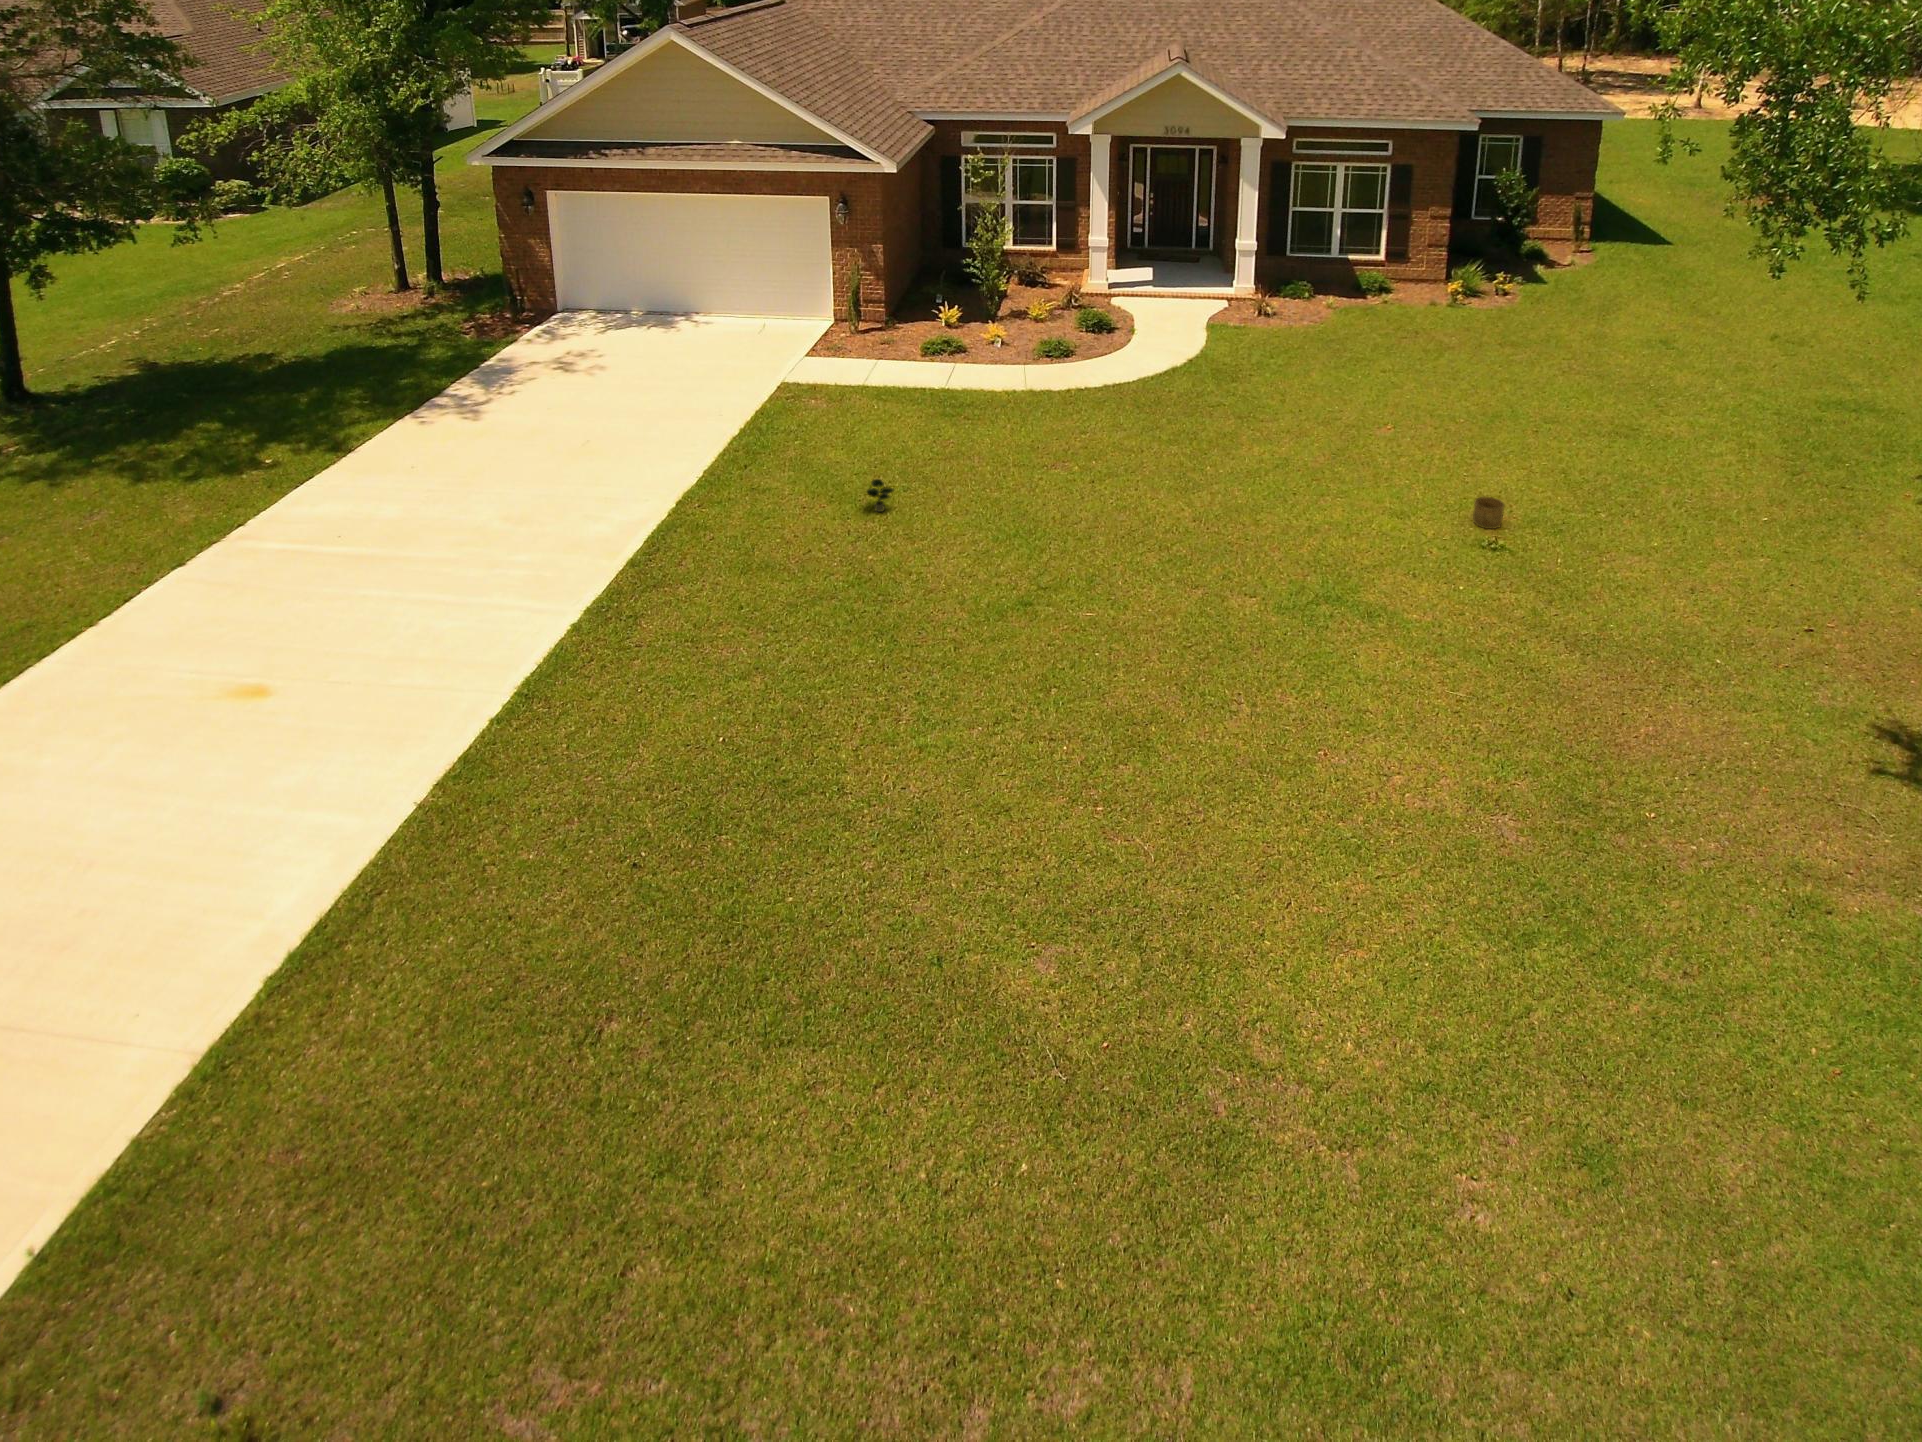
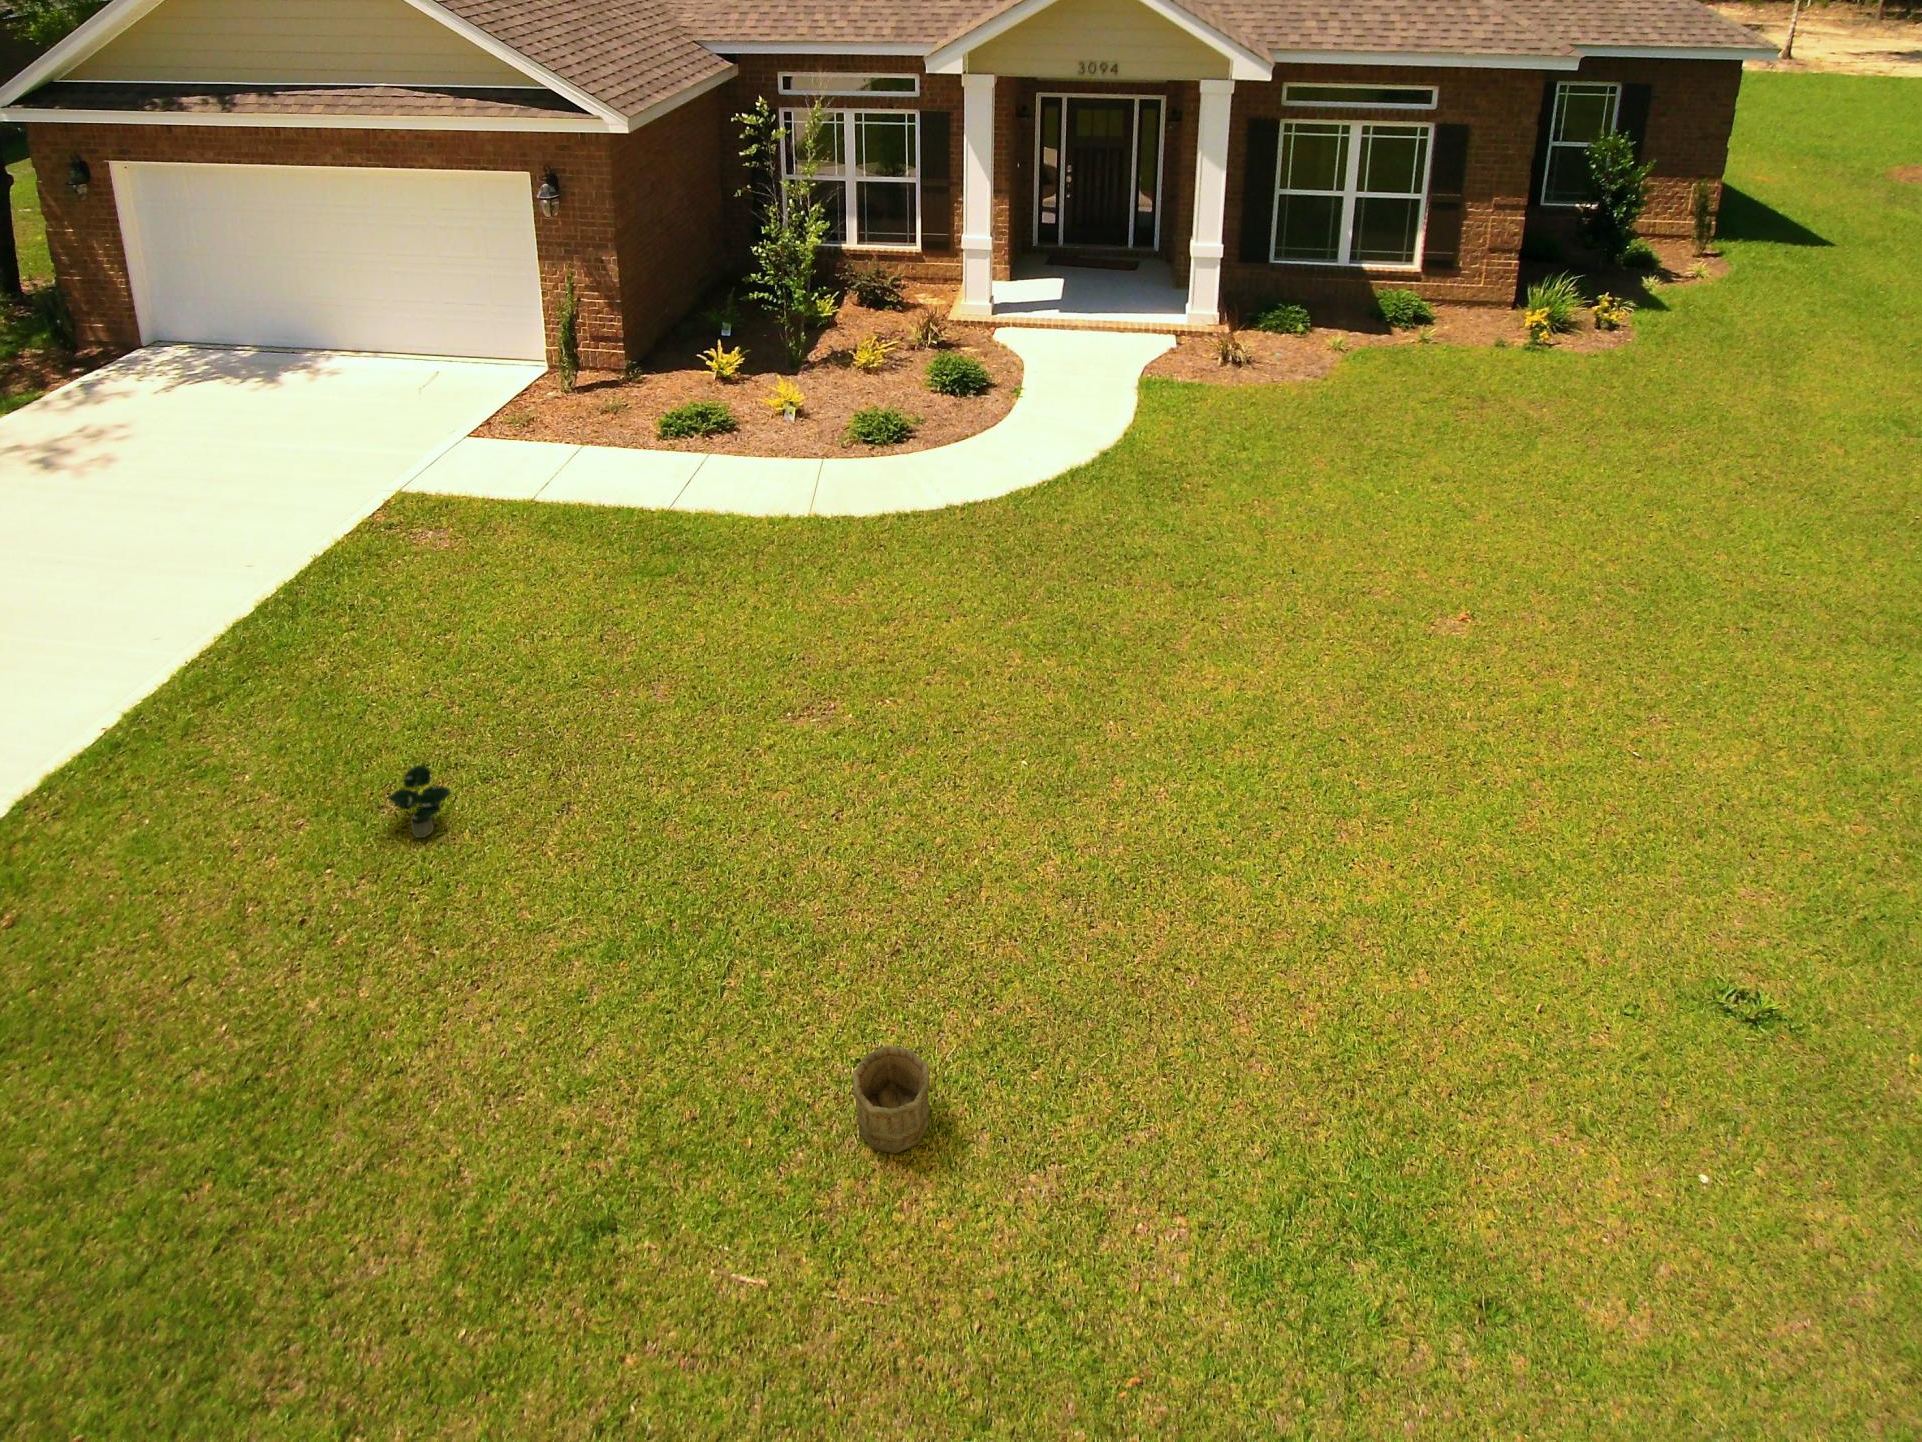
wooden bucket: present [1473,496,1505,529] -> present [852,1045,930,1153]

